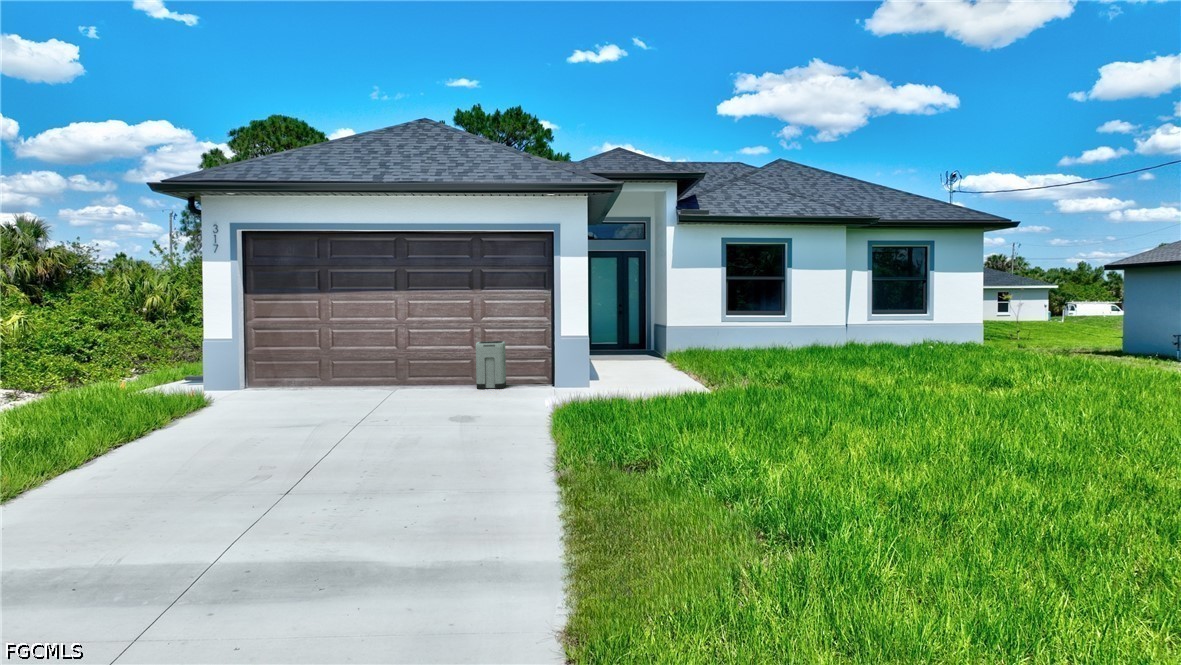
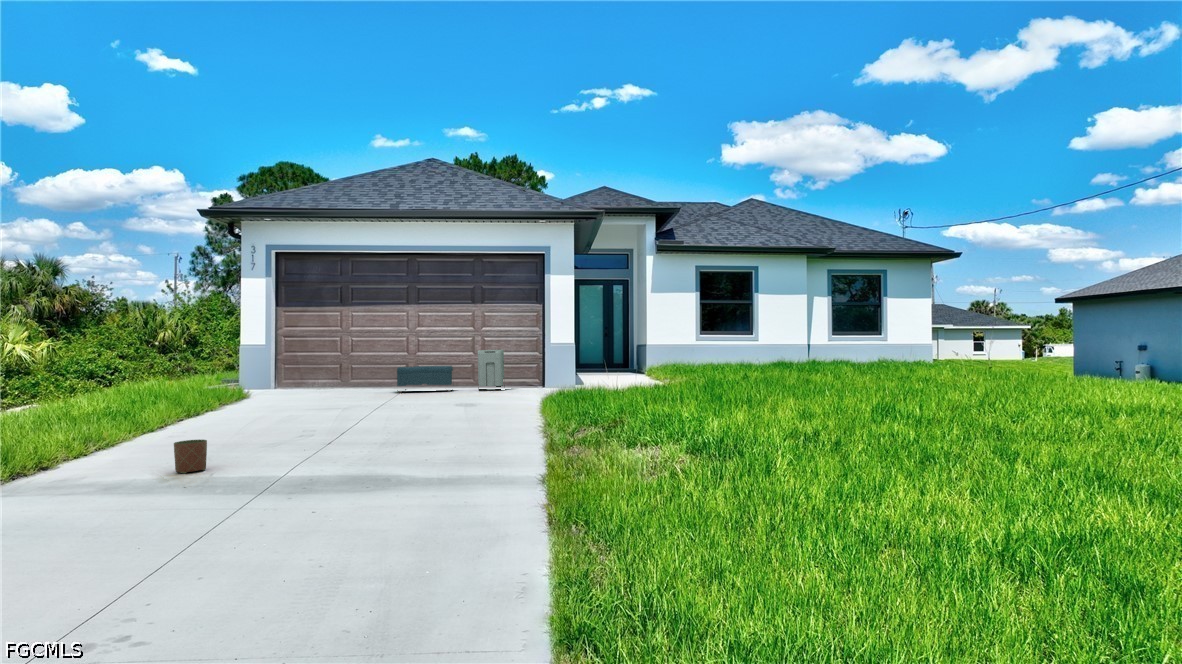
bench: none [385,359,449,391] -> present [397,366,453,393]
planter: none [29,544,79,598] -> present [174,439,207,474]

